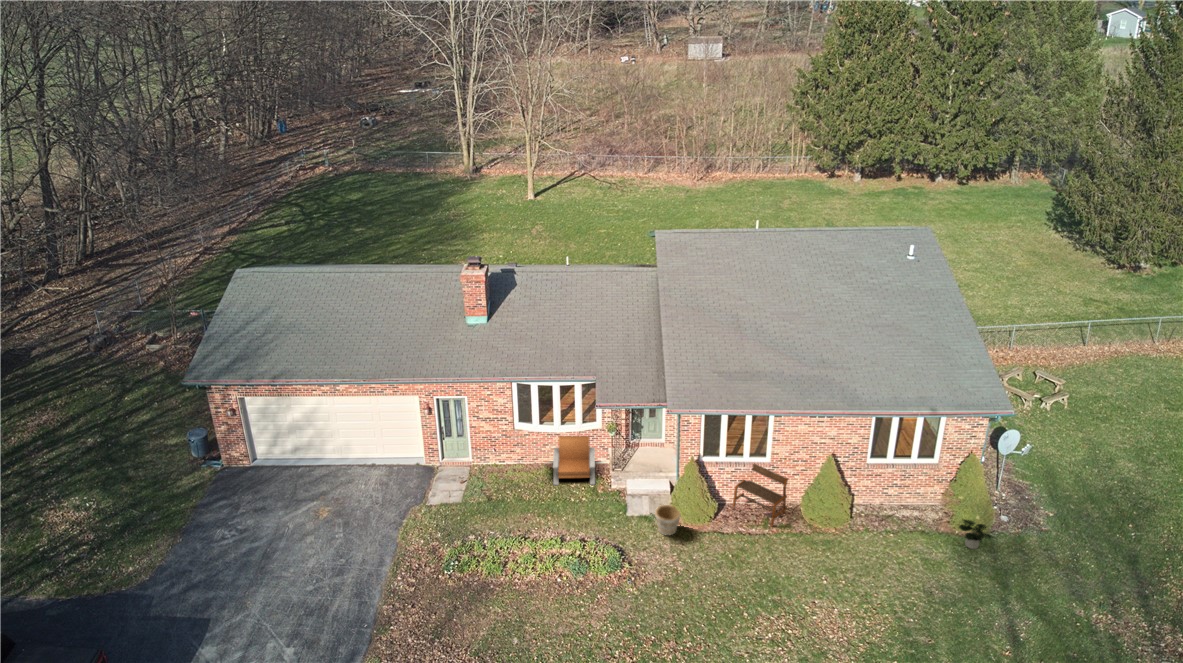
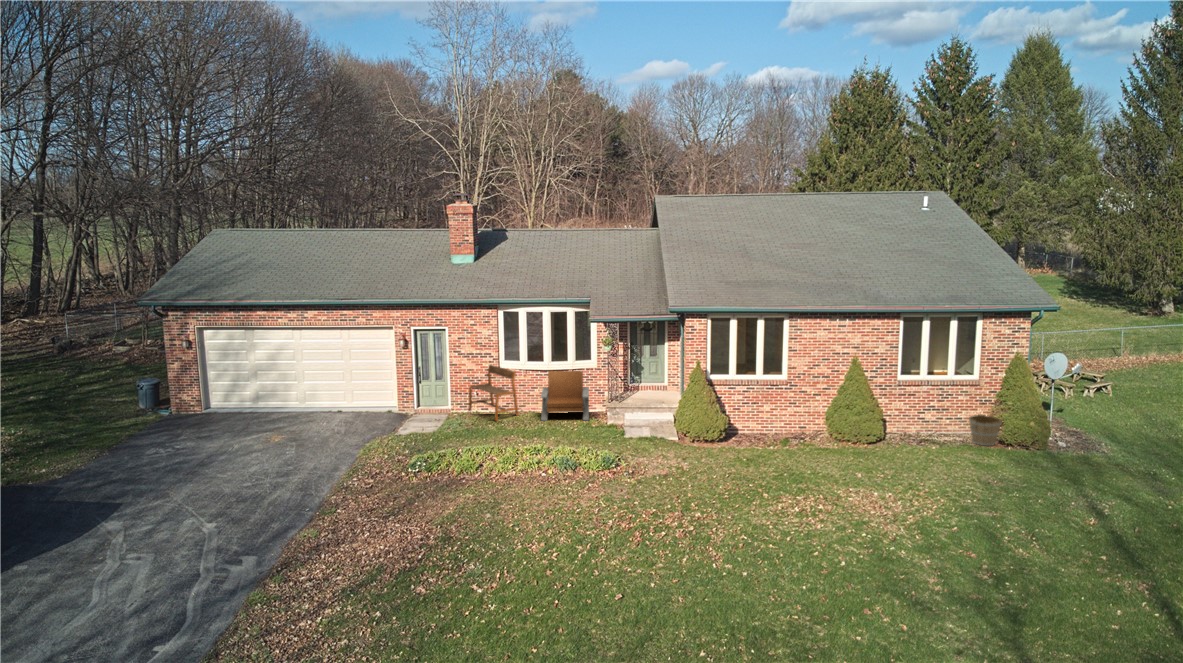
bench: present [733,463,788,526] -> present [468,364,518,421]
wooden bucket: present [655,505,681,535] -> present [969,414,1002,446]
potted plant: present [959,520,992,549] -> none [1011,425,1054,457]

